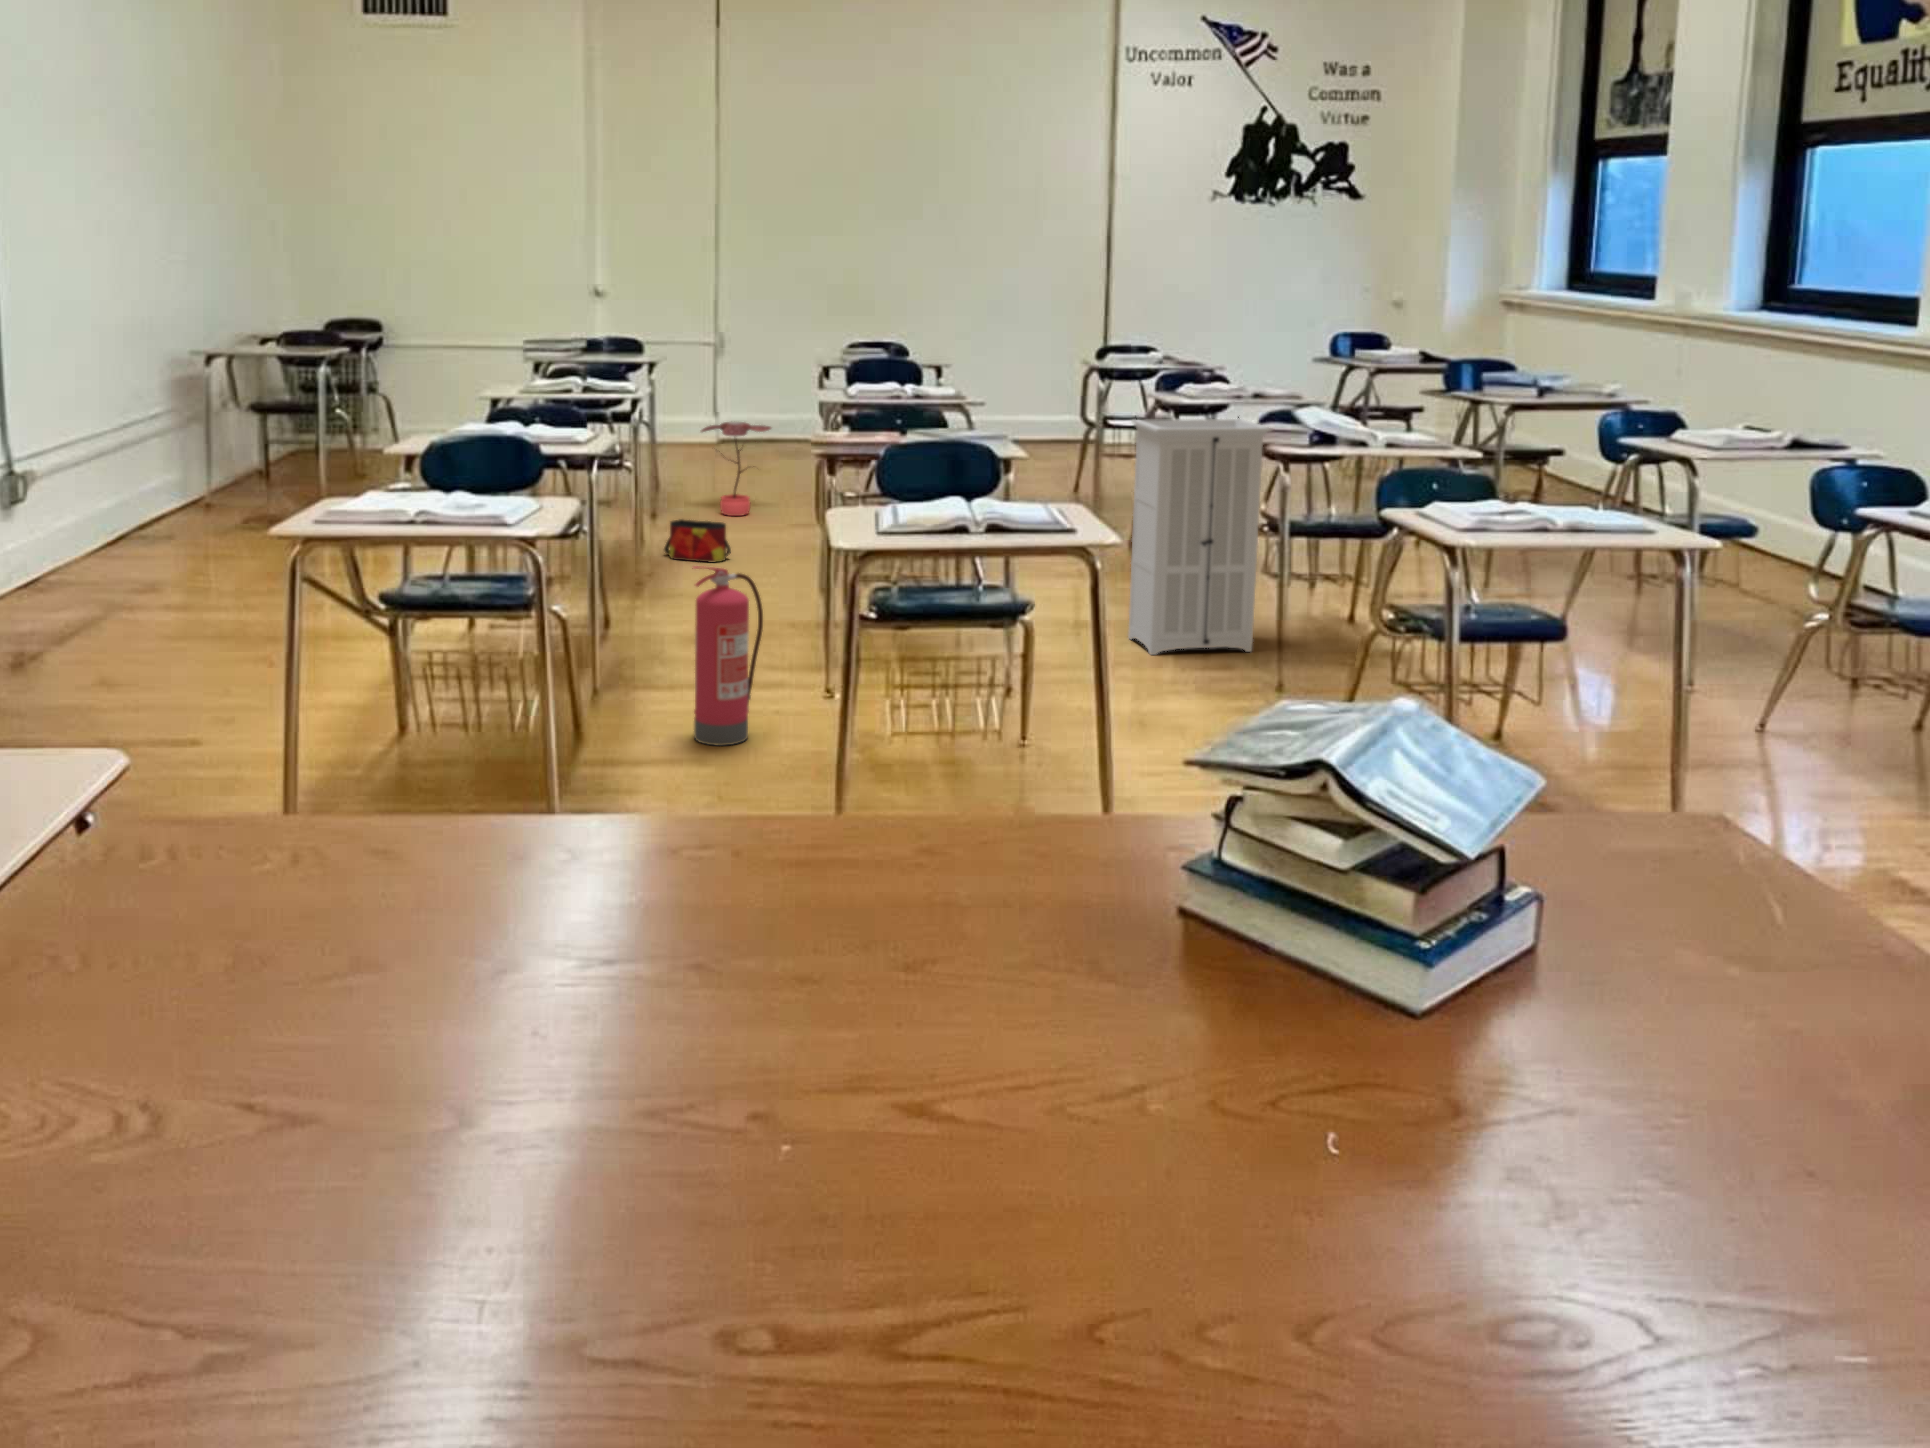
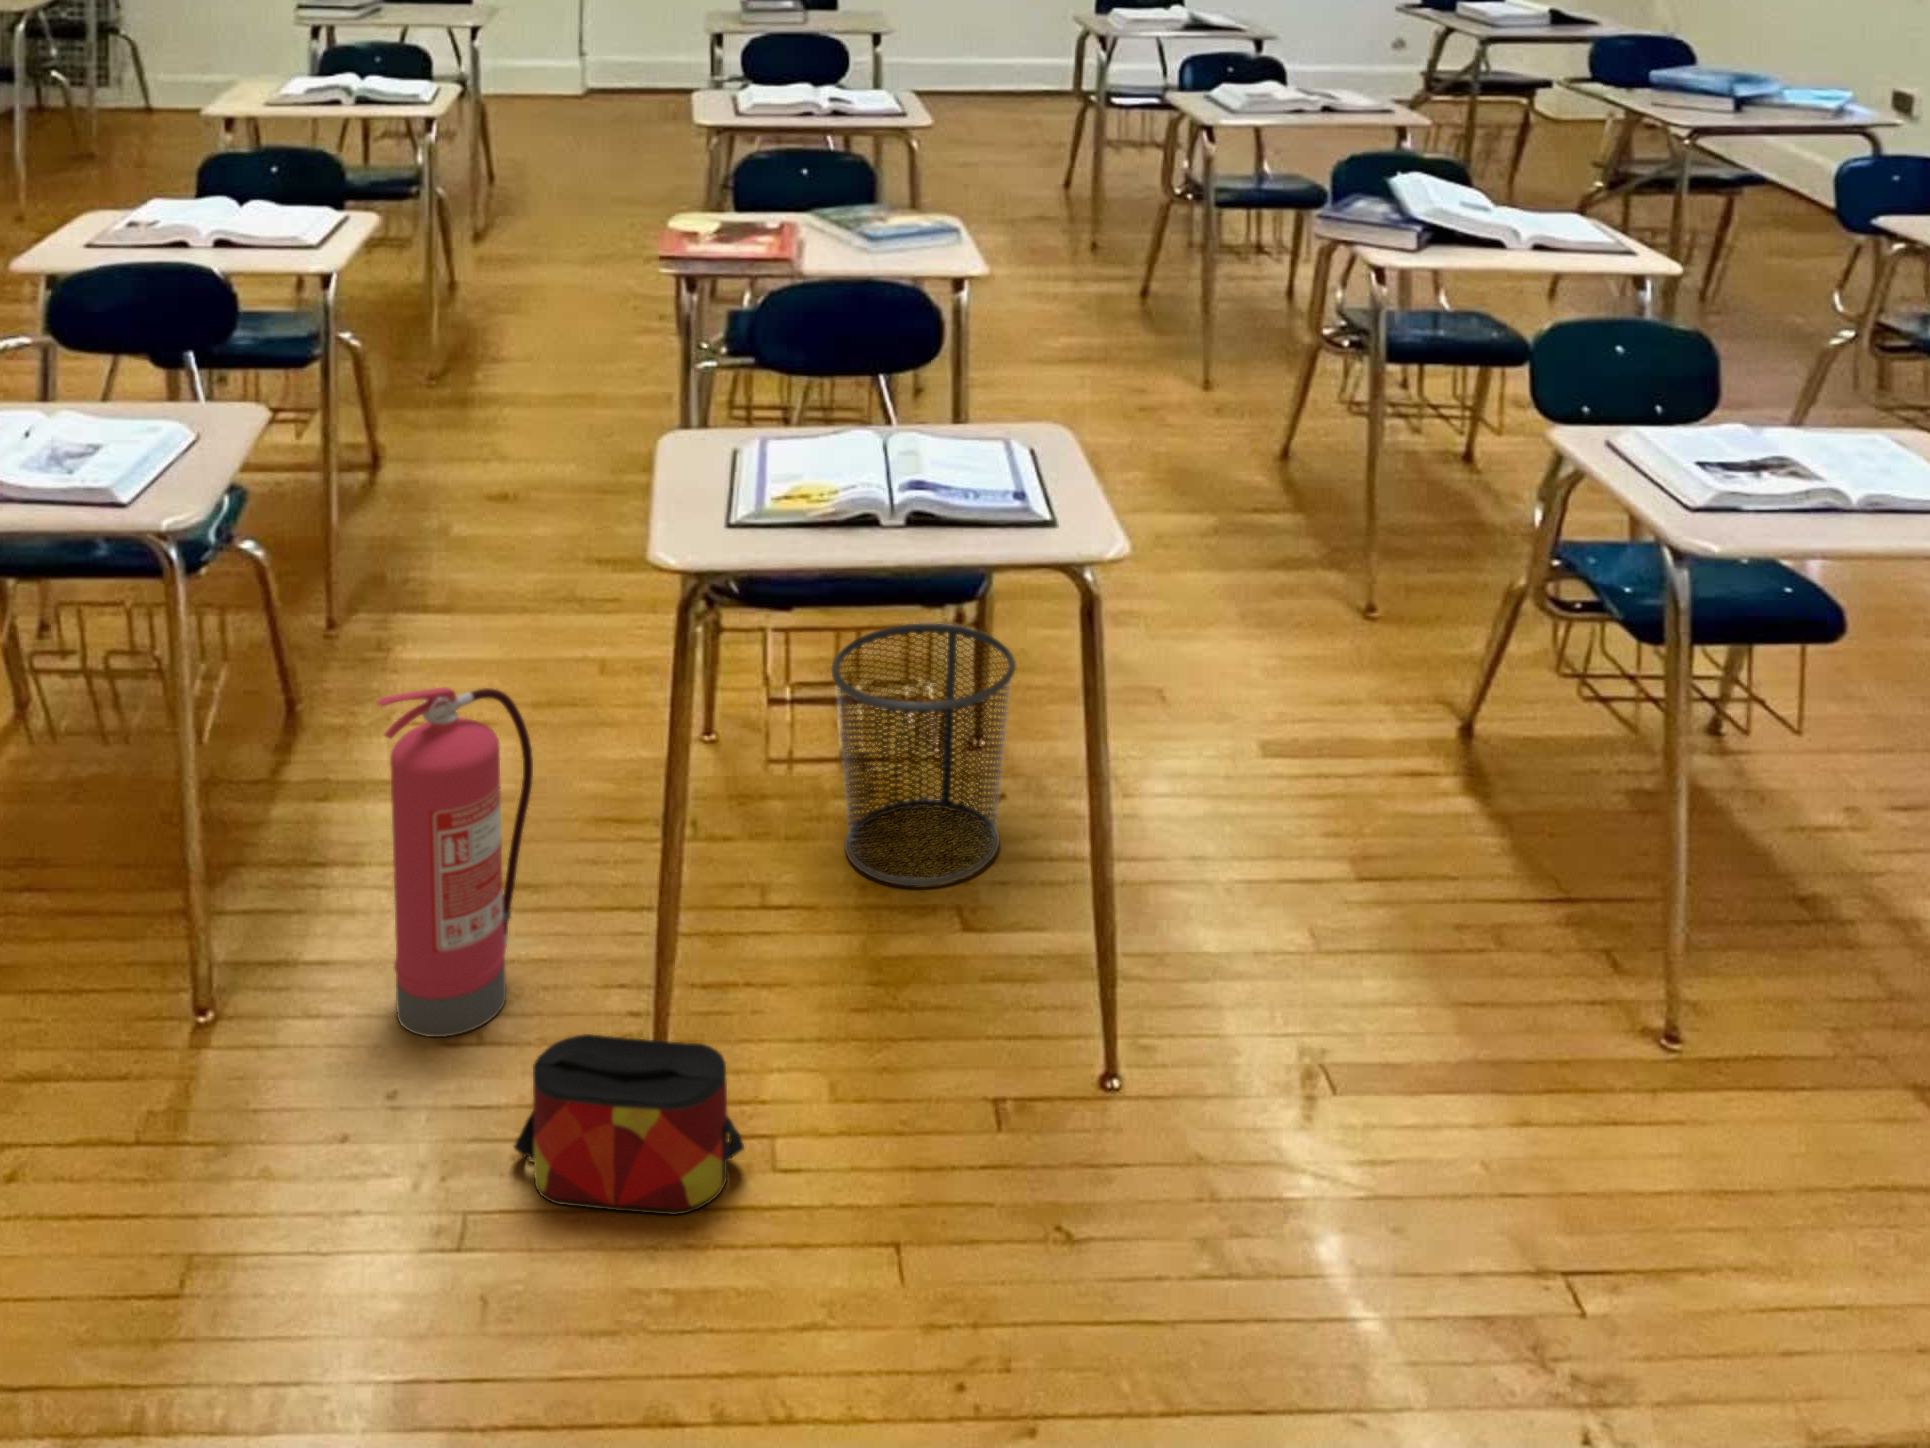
storage cabinet: present [1128,416,1272,655] -> none [1194,231,1428,651]
potted plant: present [701,422,771,516] -> none [489,172,608,324]
bag: present [664,519,731,562] -> present [514,1034,744,1214]
waste bin: none [916,591,1017,719] -> present [831,623,1016,886]

